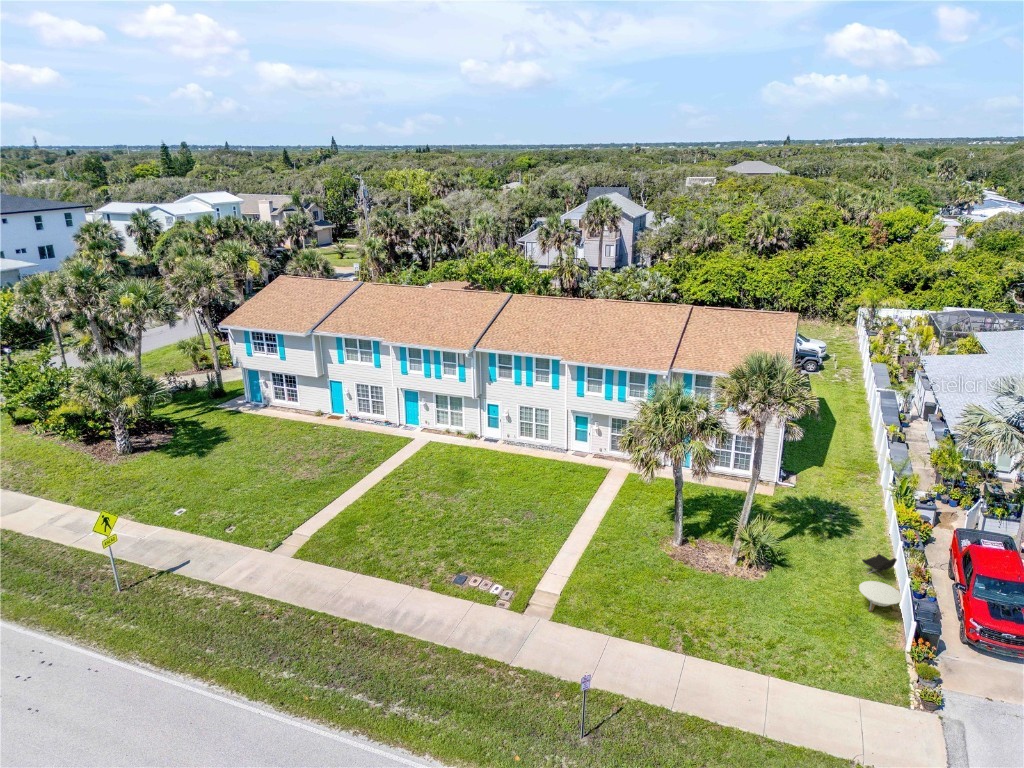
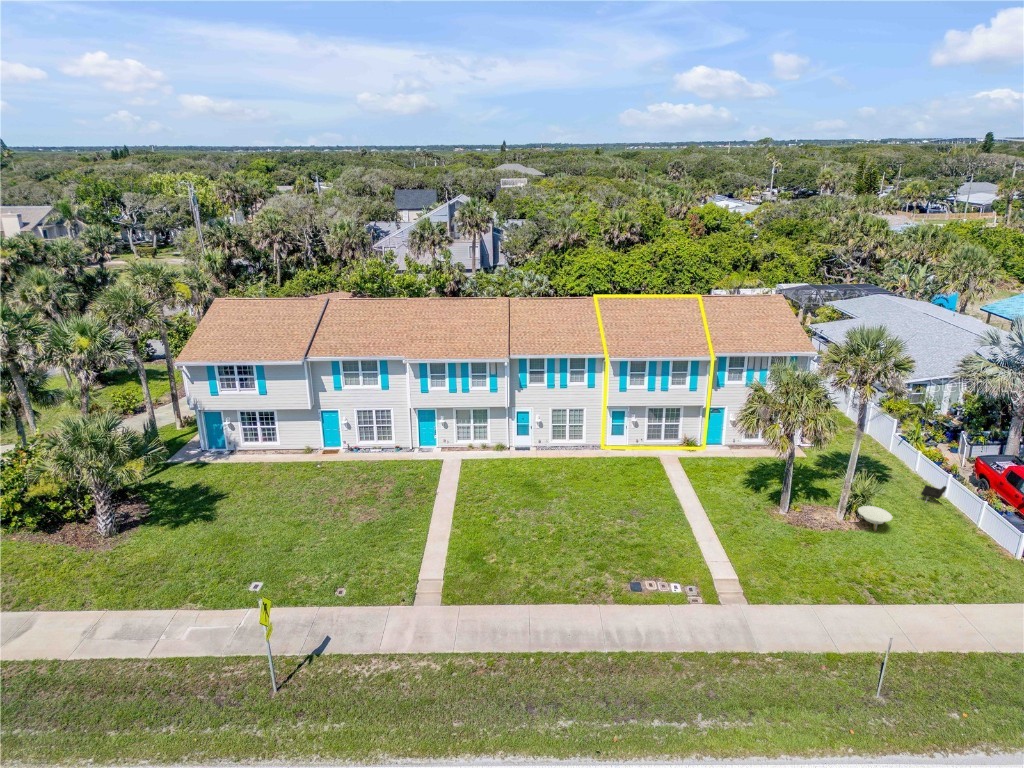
round table: present [859,581,902,612] -> present [858,506,892,531]

